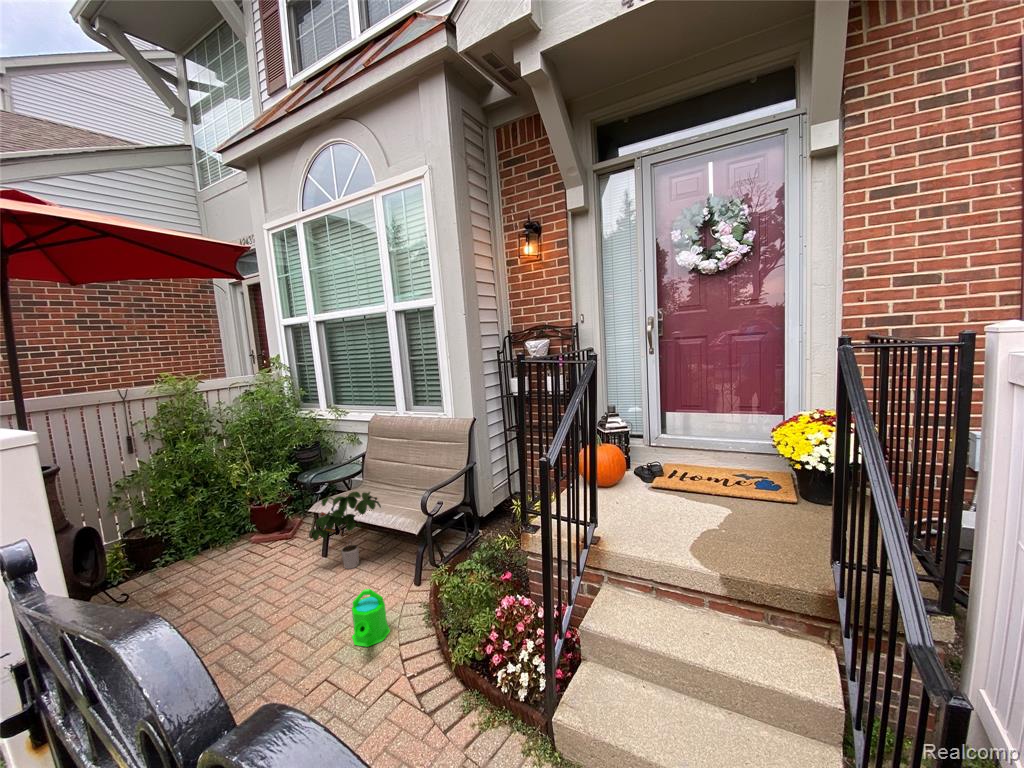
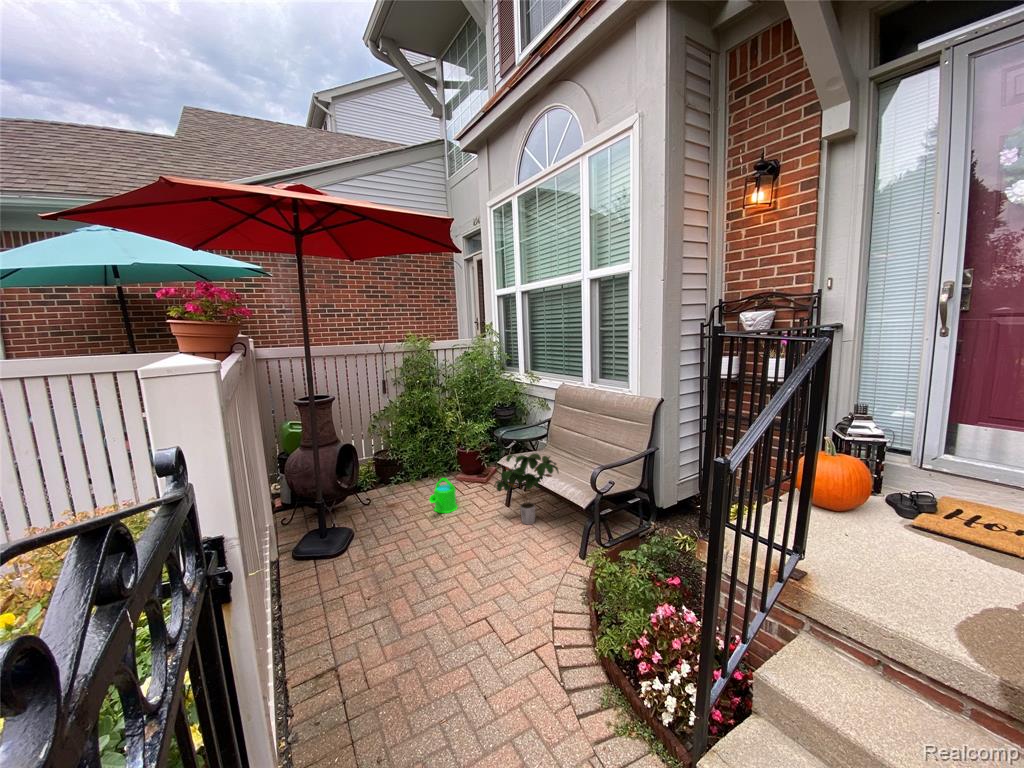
watering can: present [352,589,390,647] -> present [429,478,458,513]

